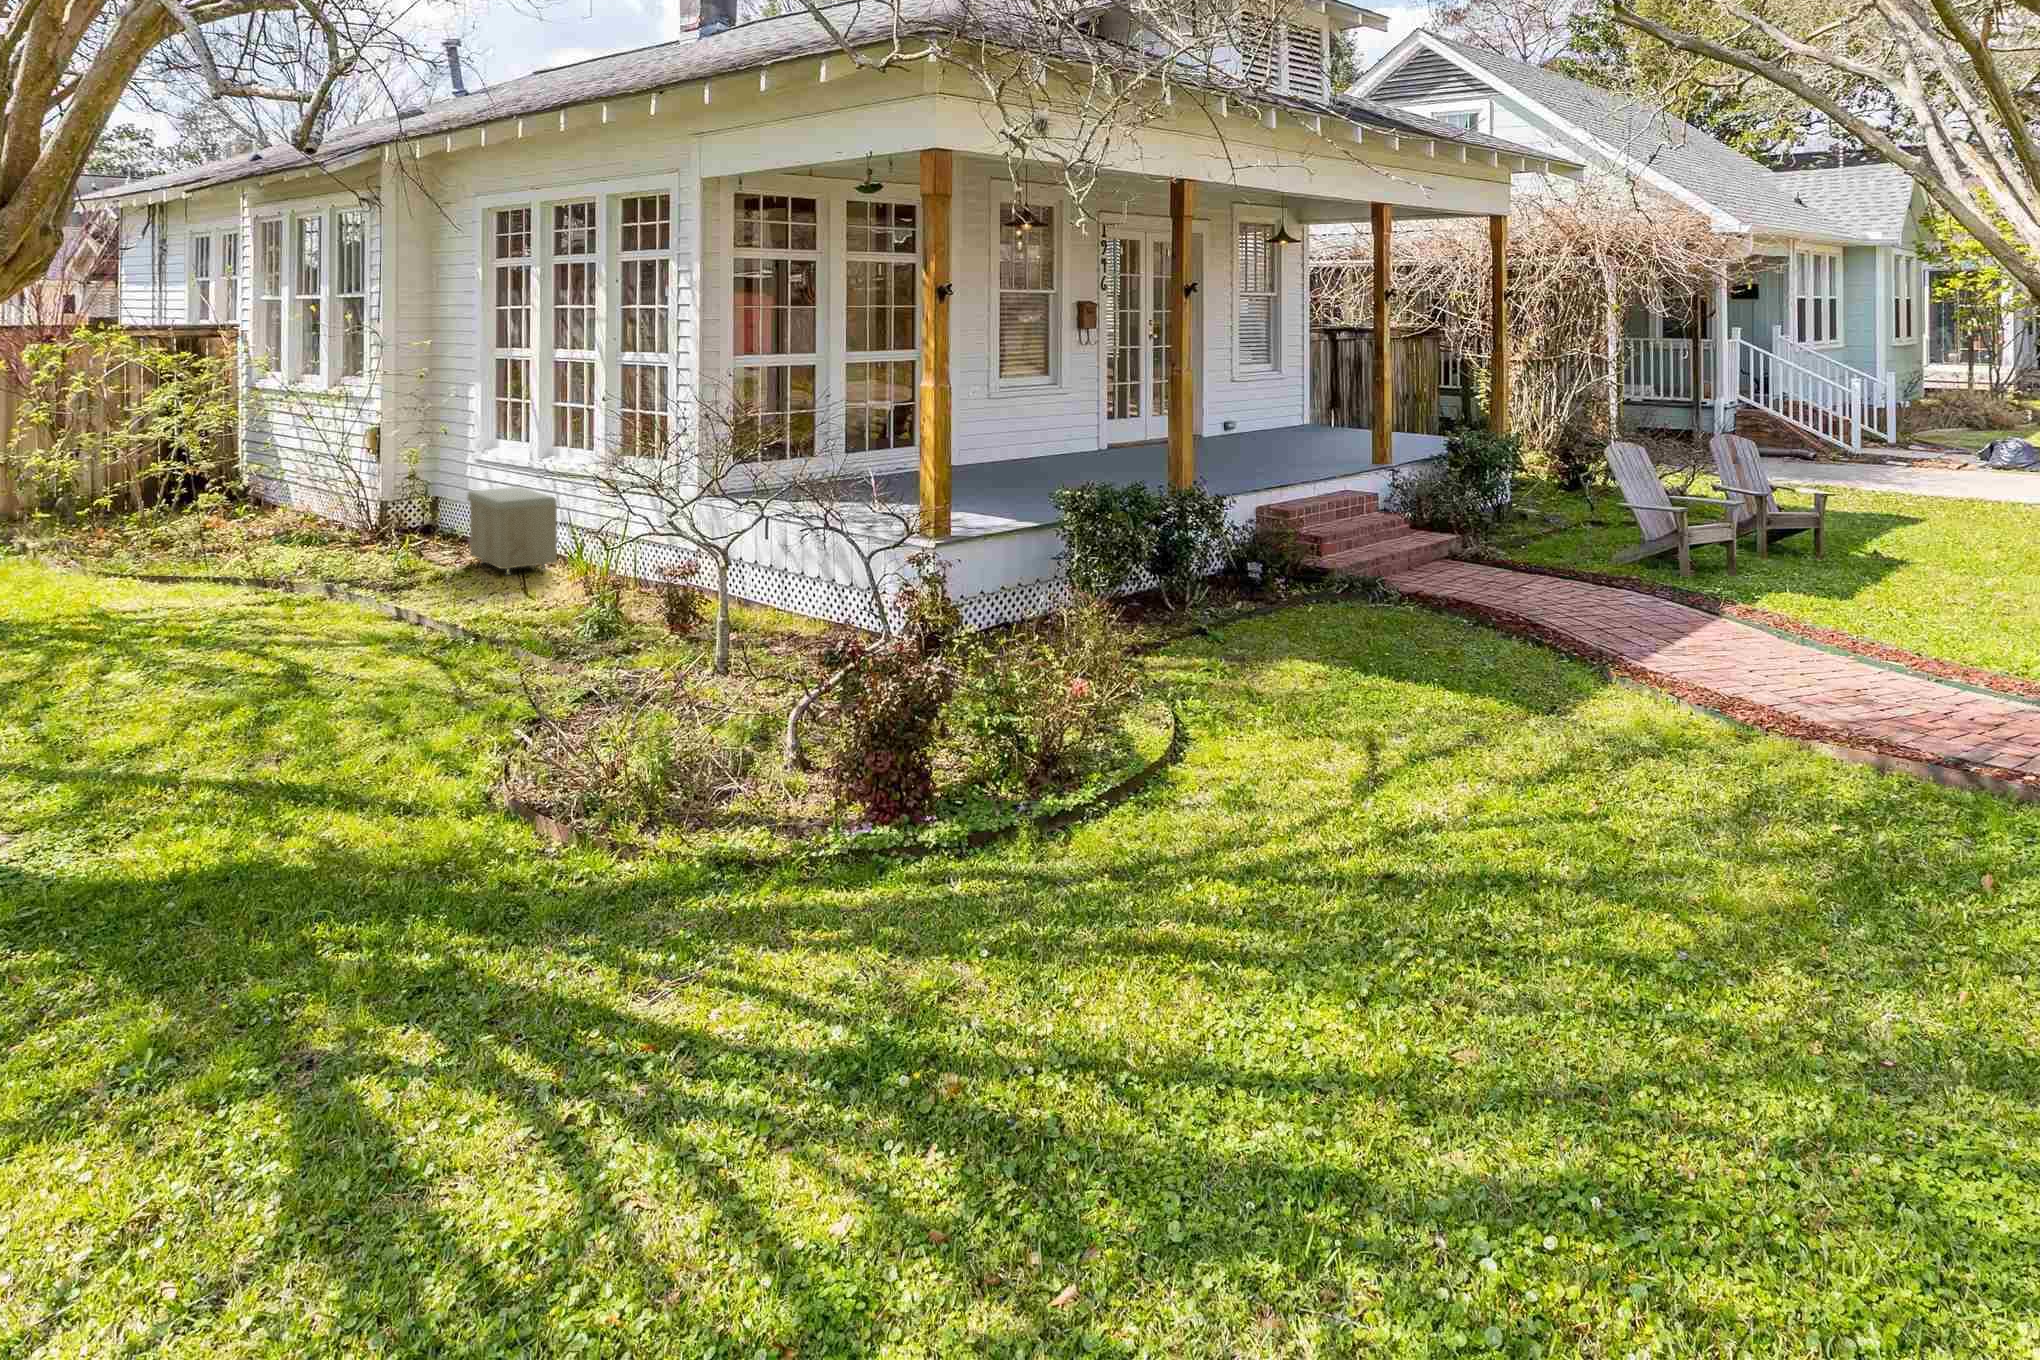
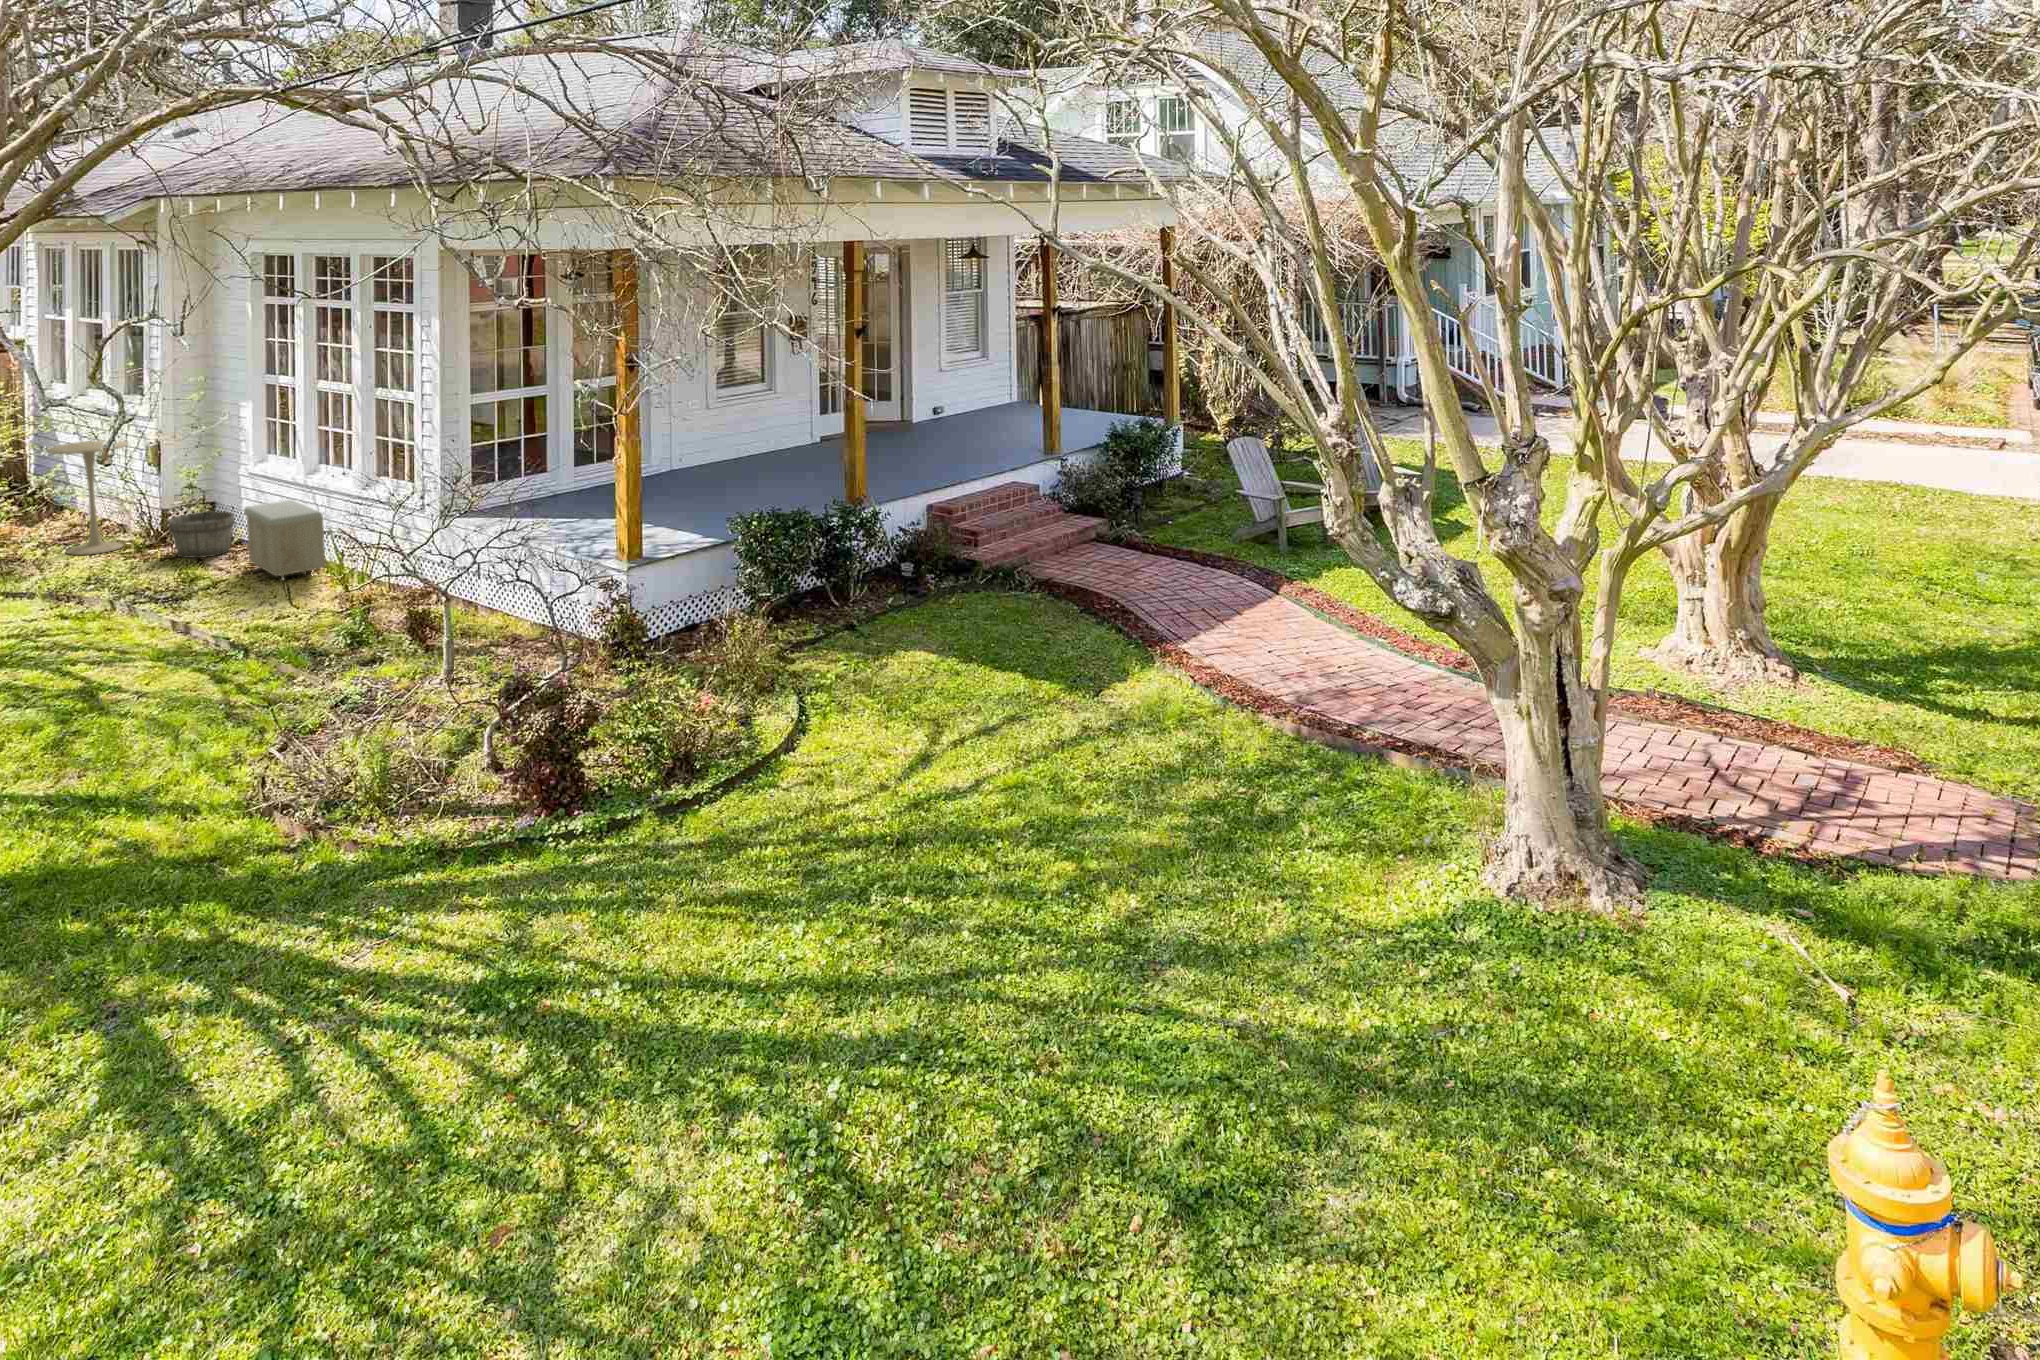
pedestal table: none [253,420,343,546] -> present [47,440,128,555]
wooden bucket: none [380,492,457,552] -> present [169,510,236,558]

